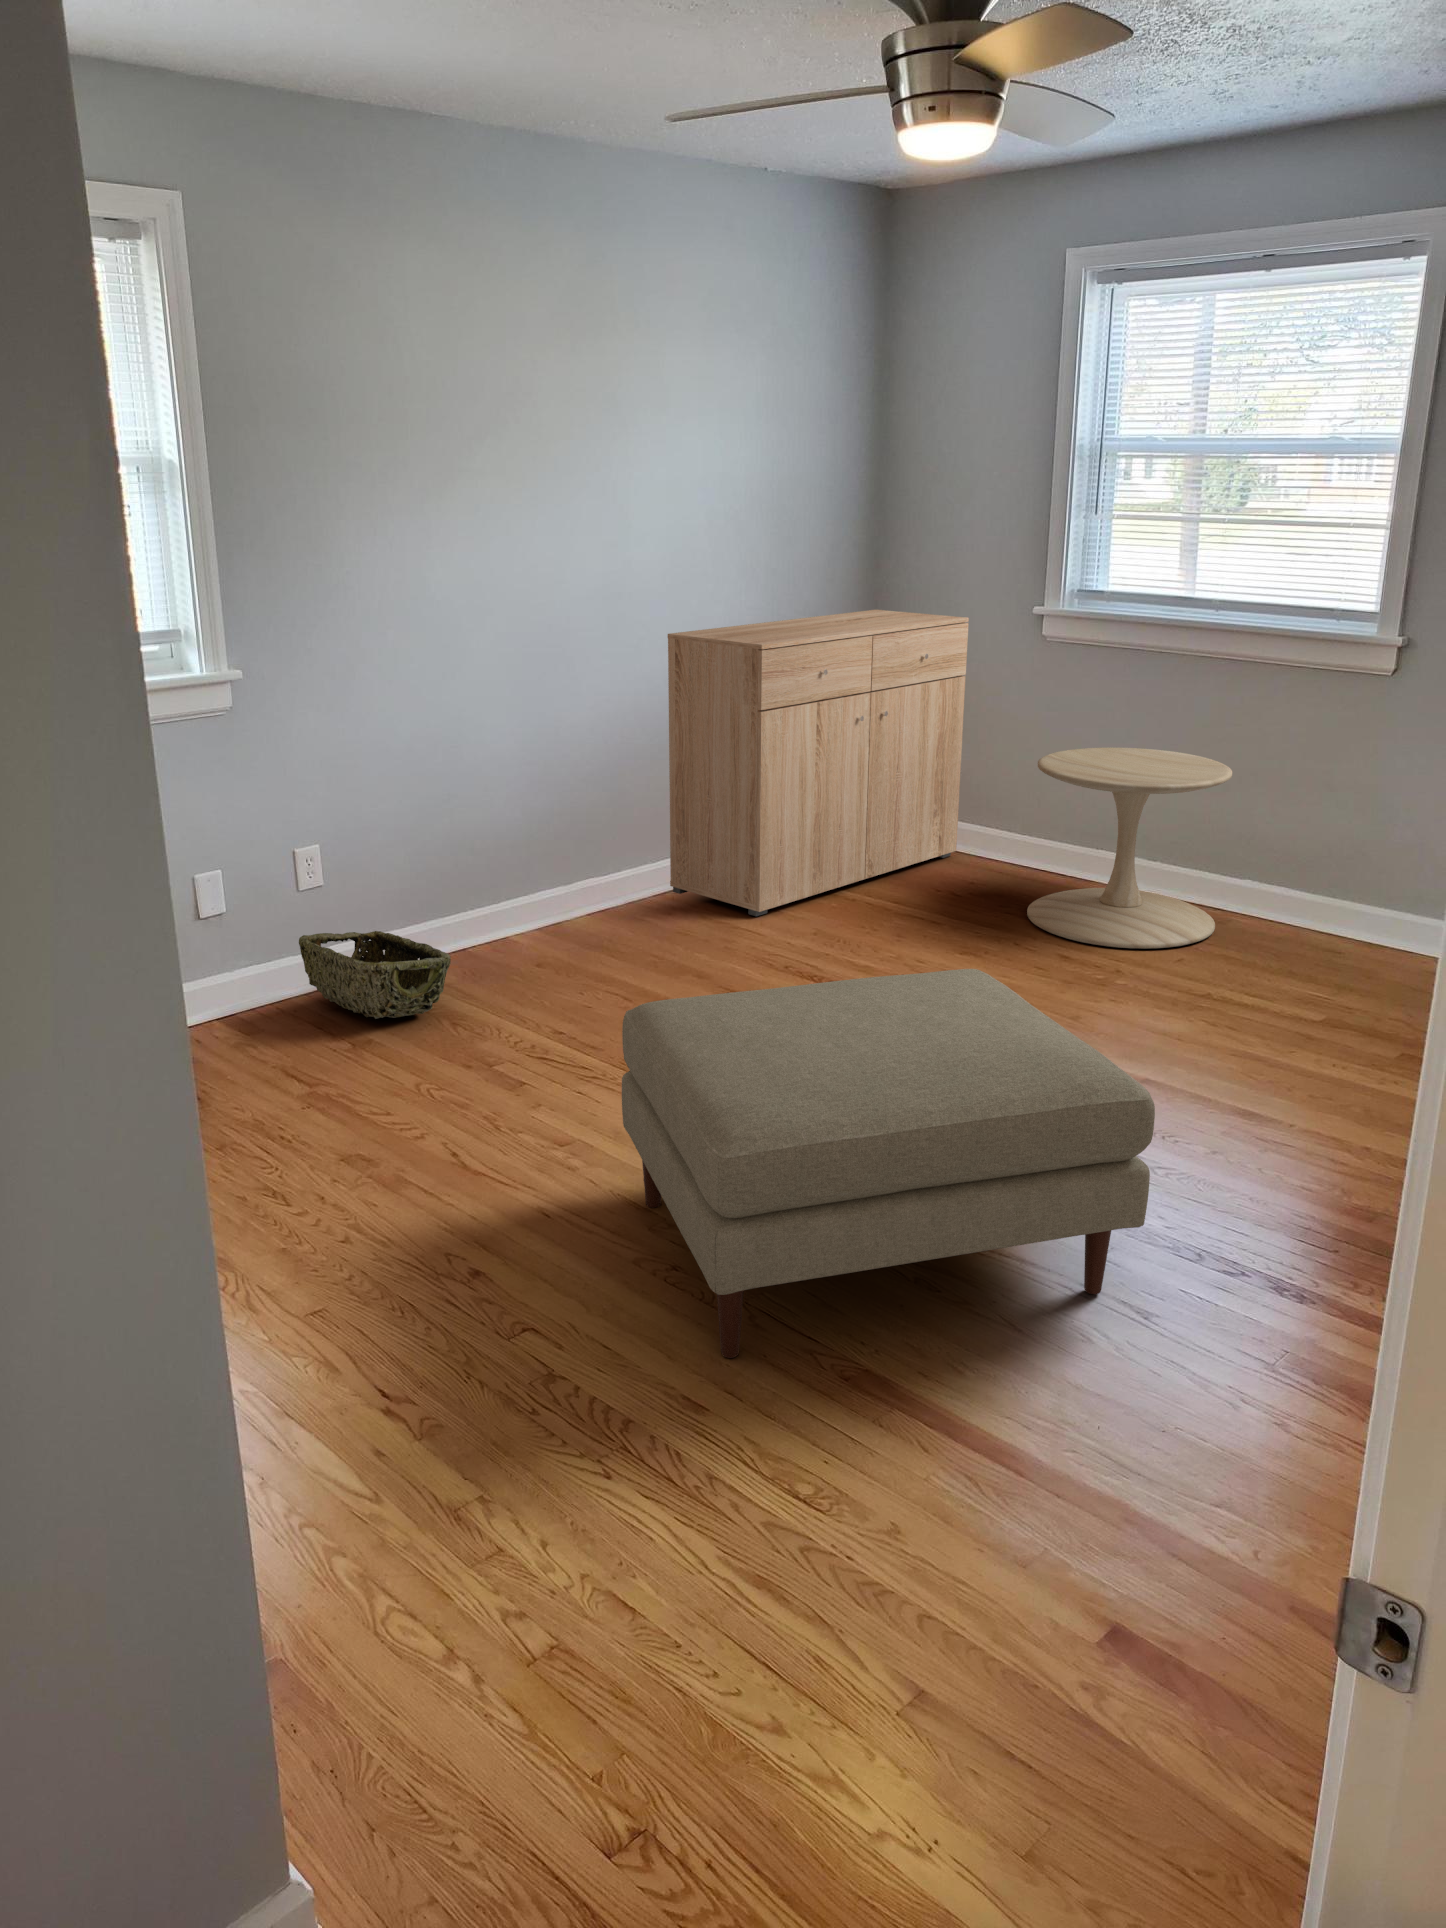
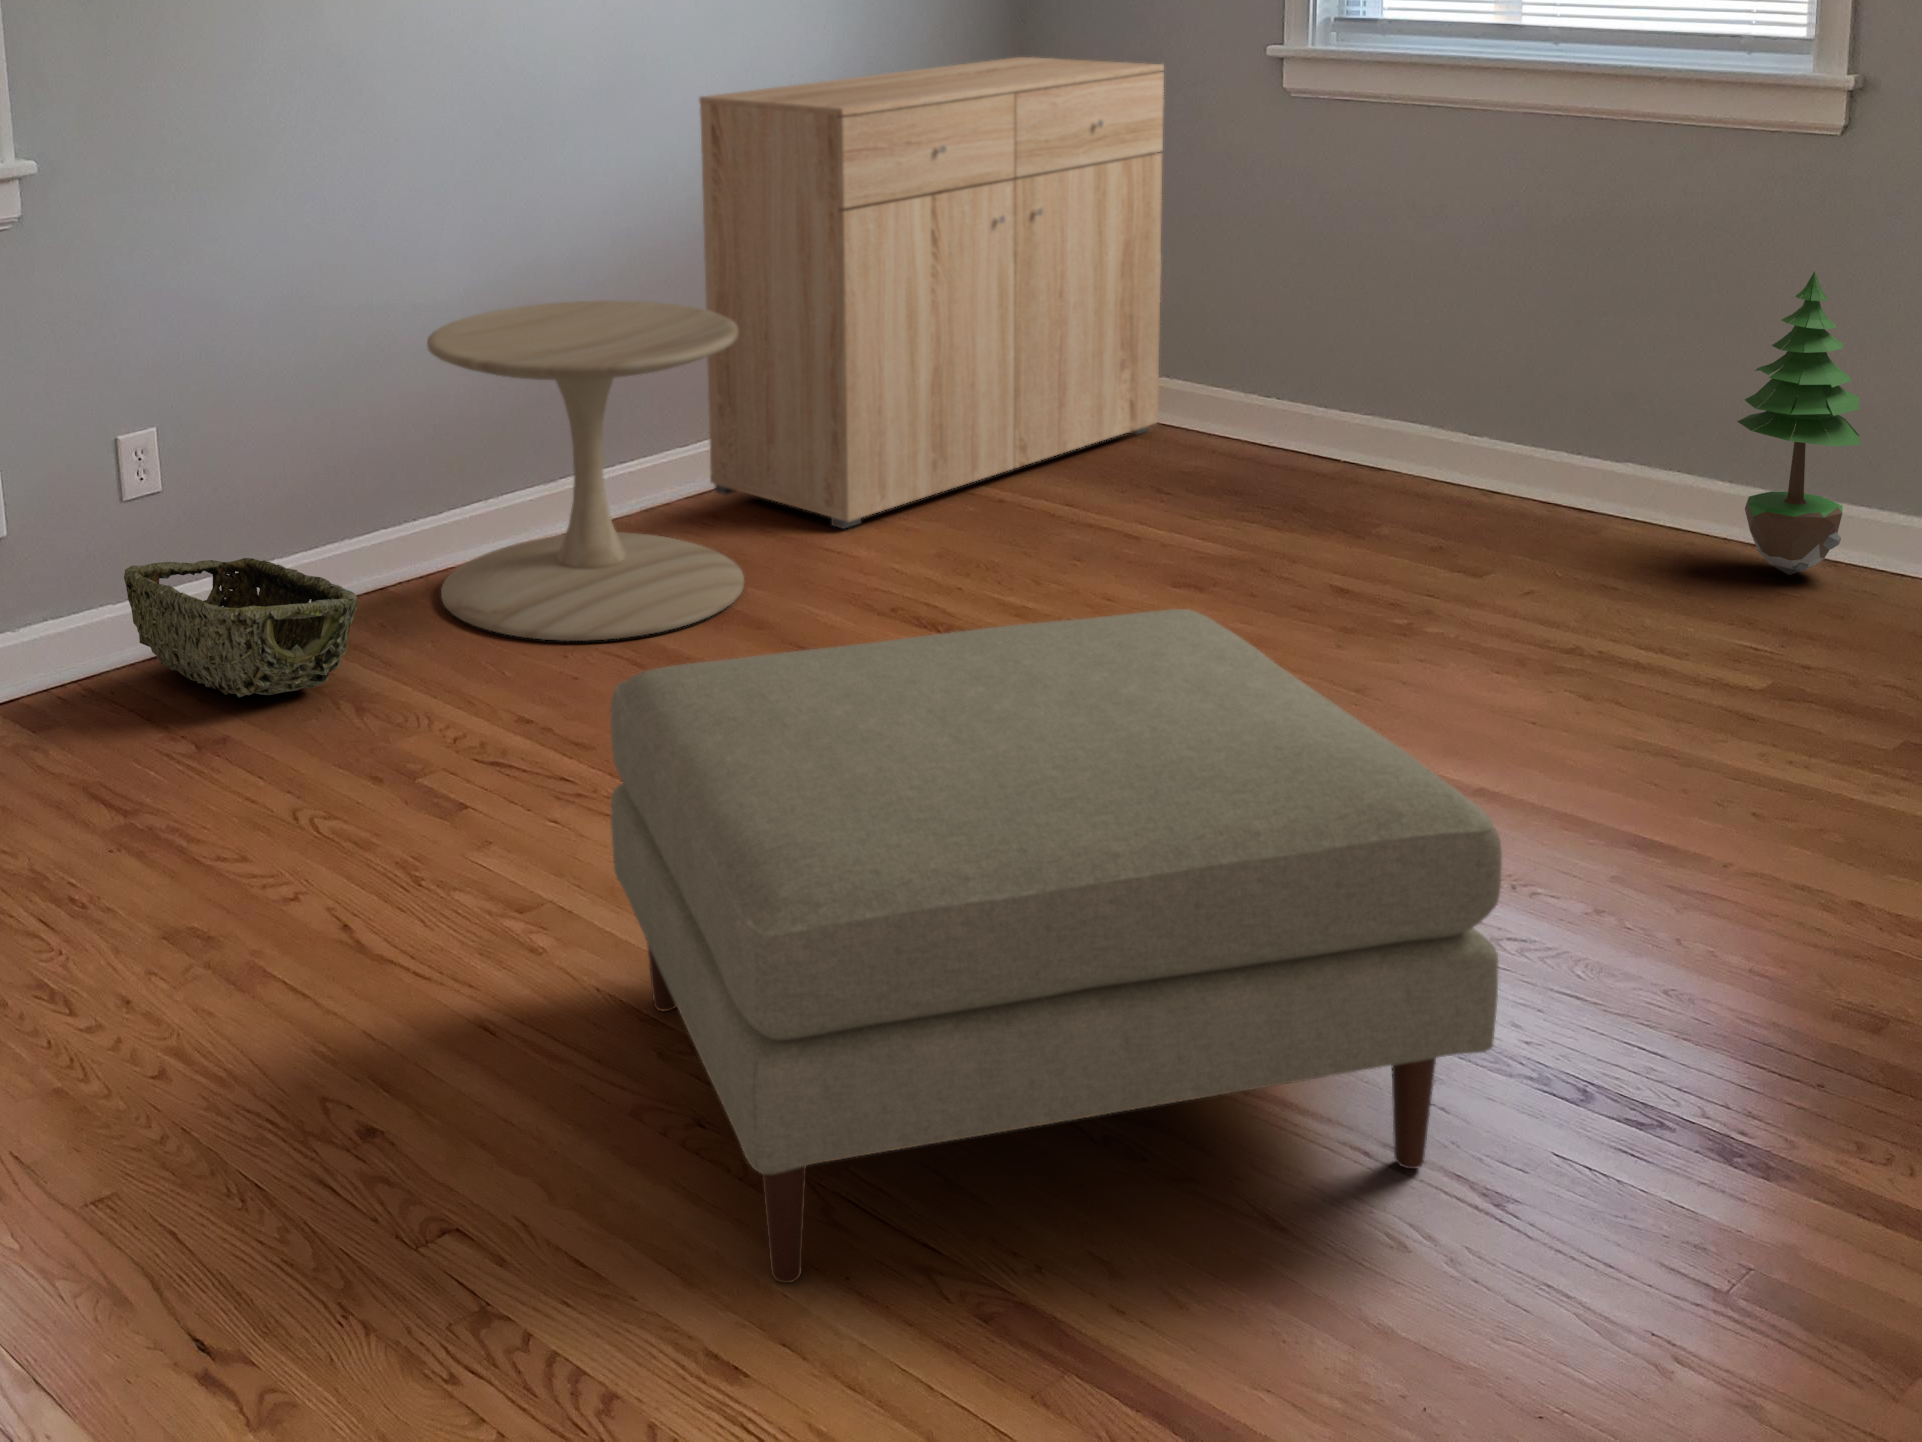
side table: present [1027,748,1232,949] -> present [427,301,744,641]
potted tree: none [1315,762,1391,952] -> present [1737,271,1861,575]

